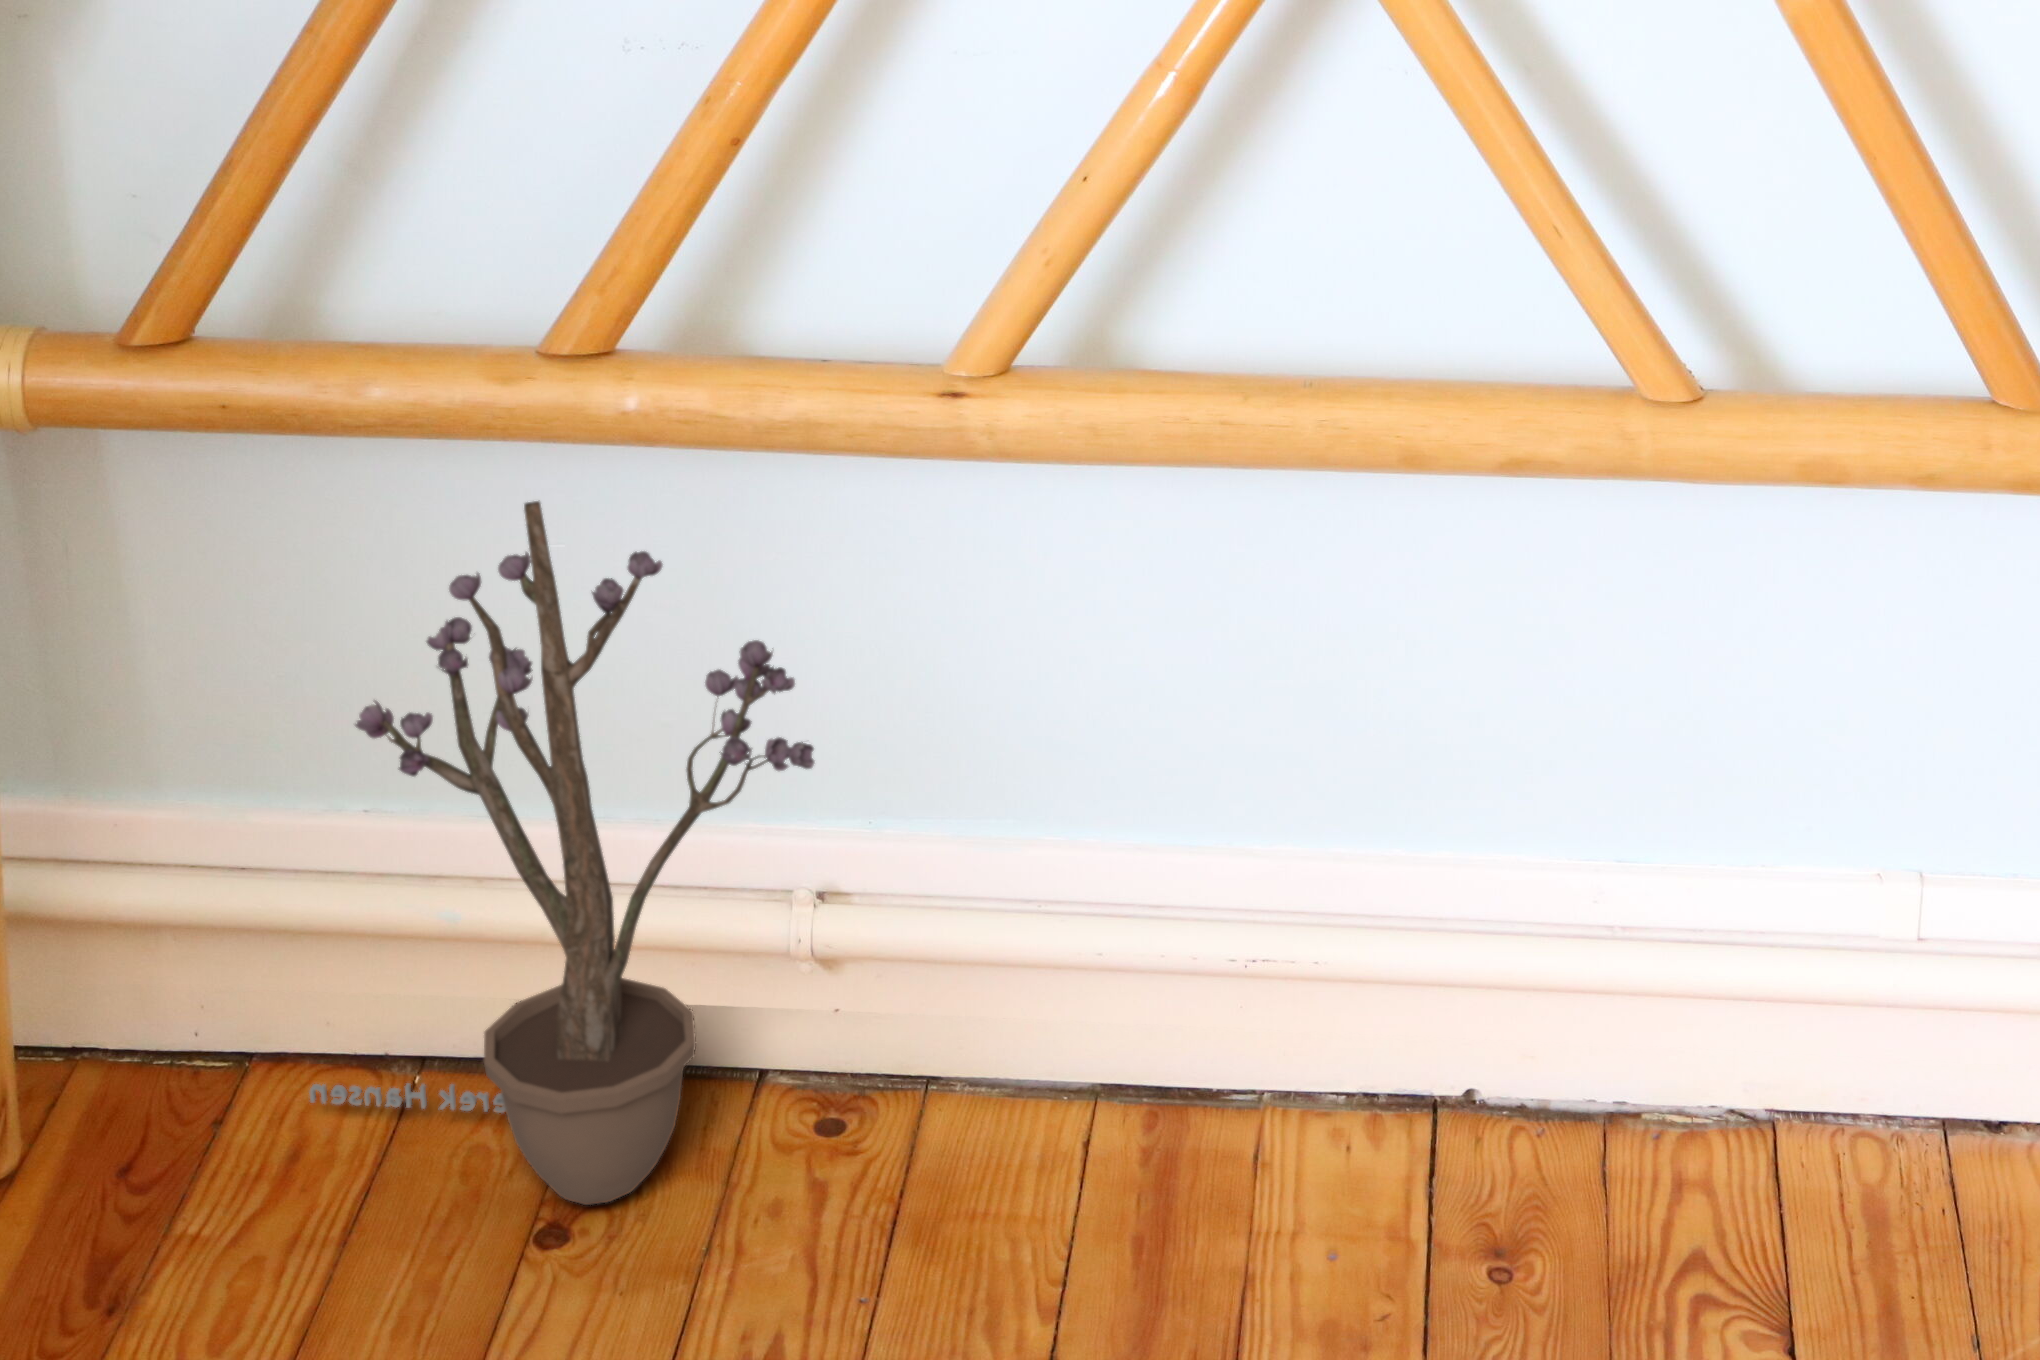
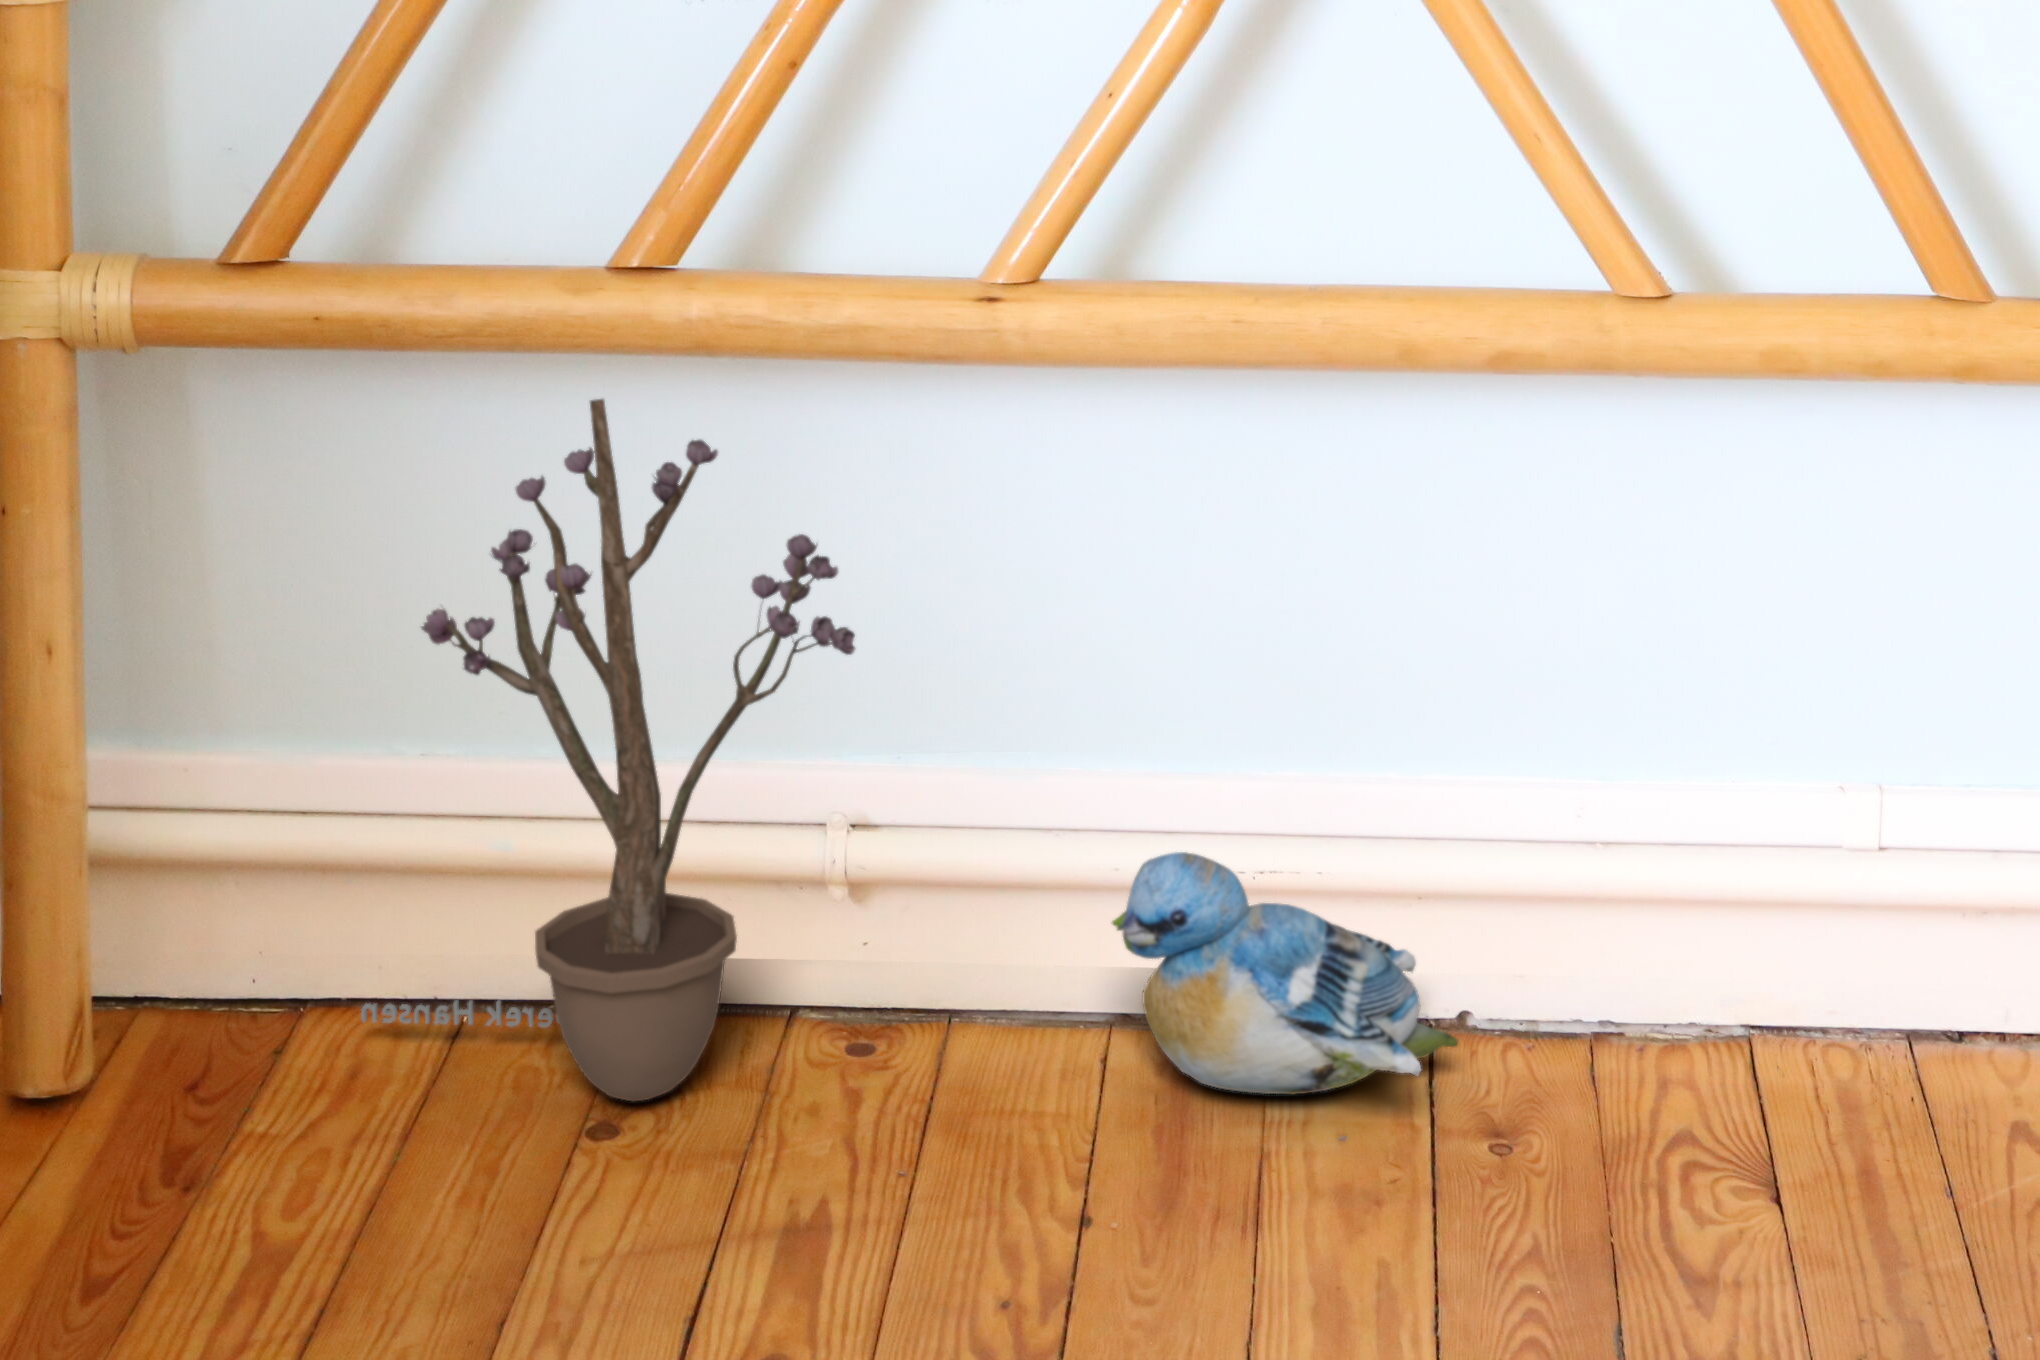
plush toy: none [1091,958,1457,1206] -> present [1112,852,1458,1094]

